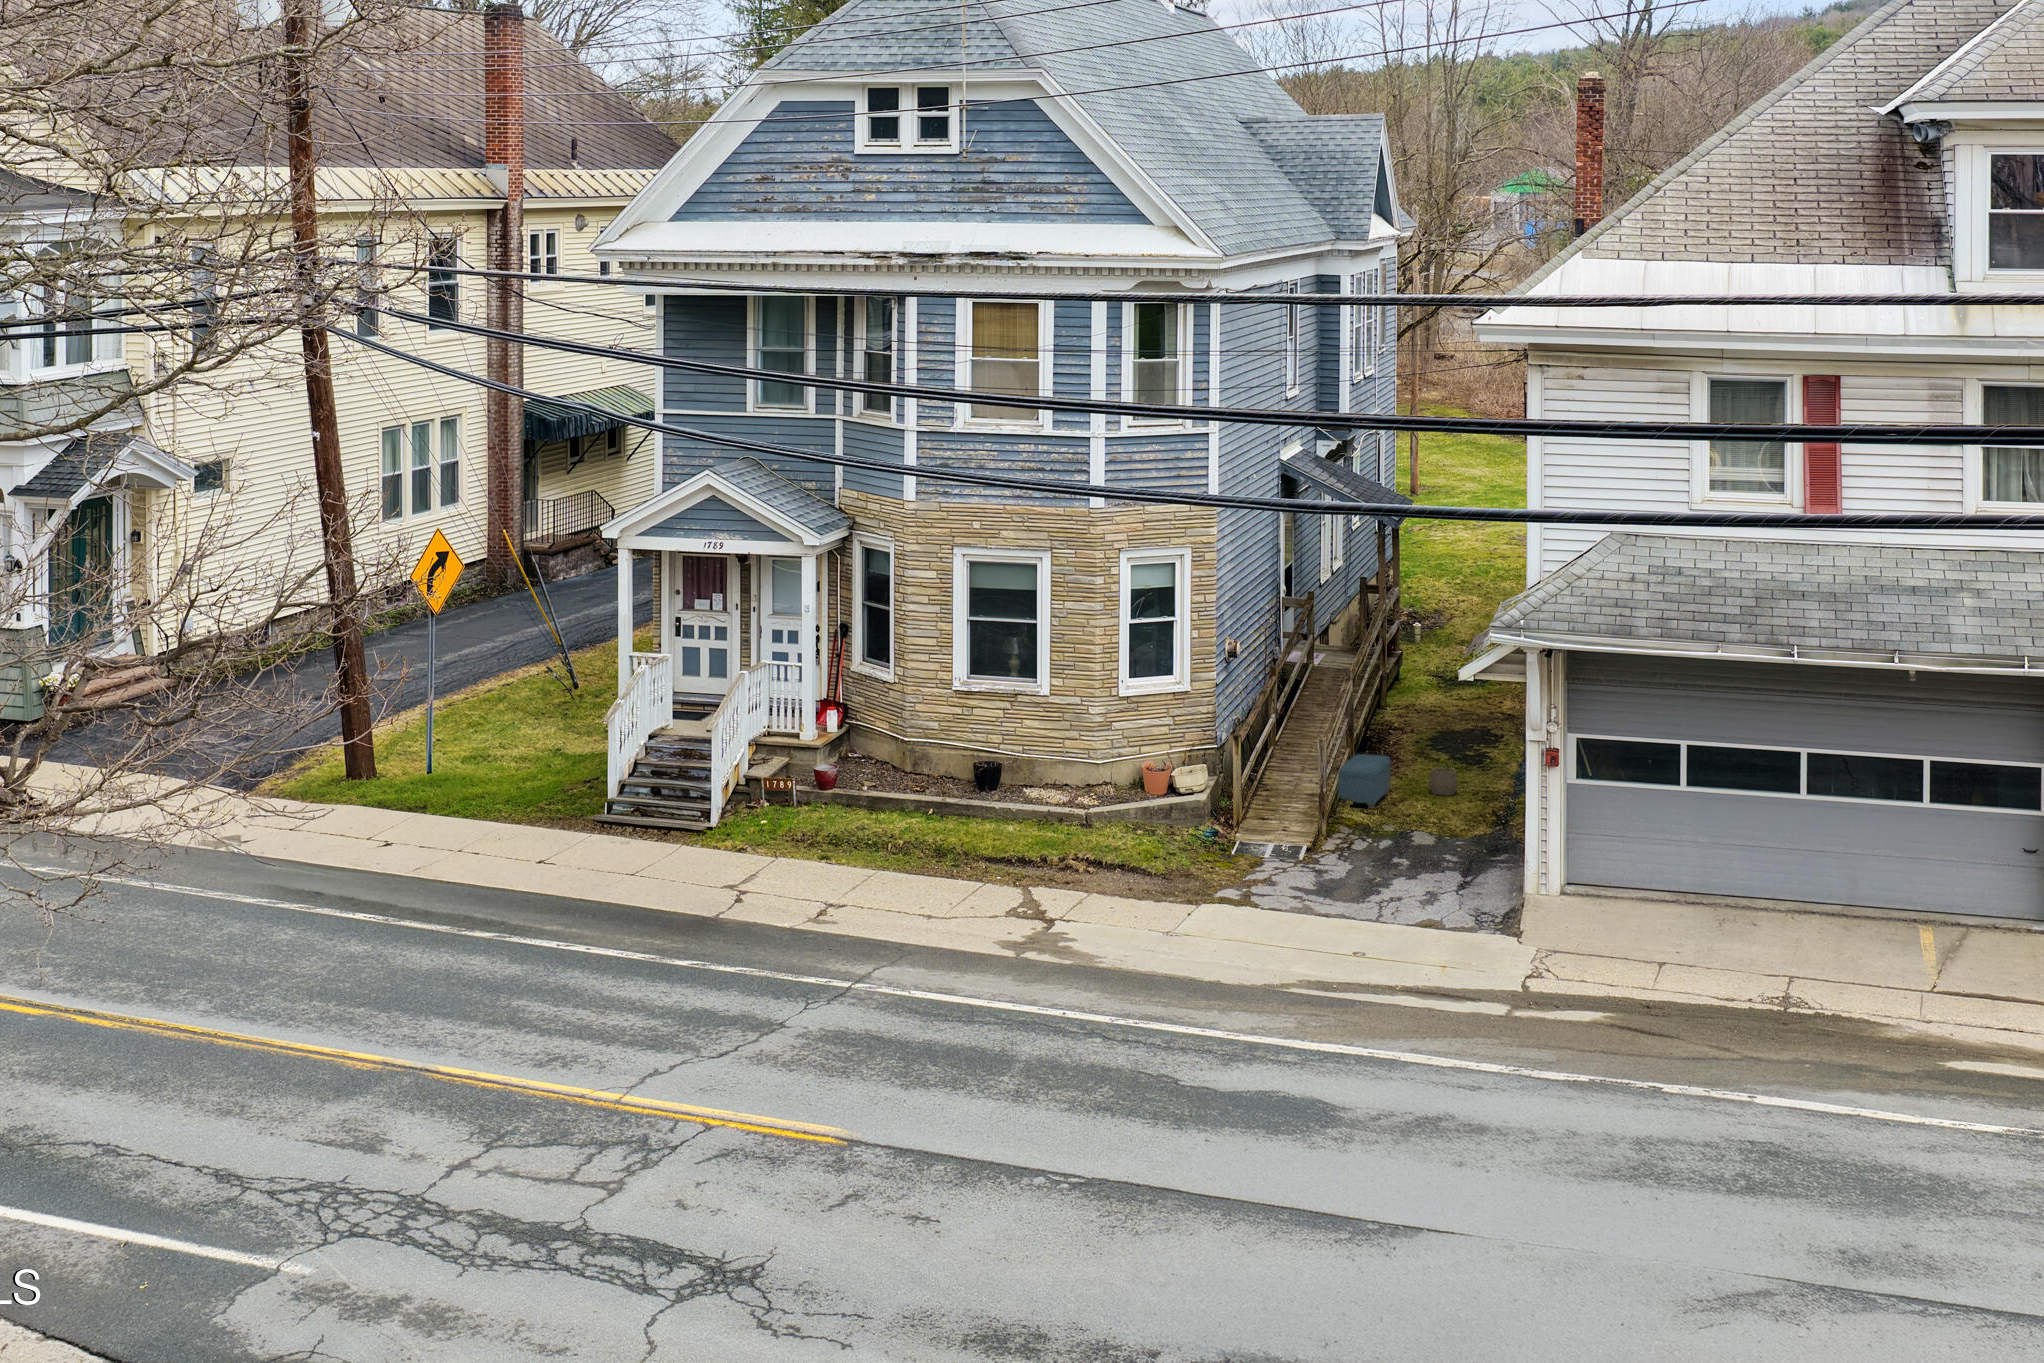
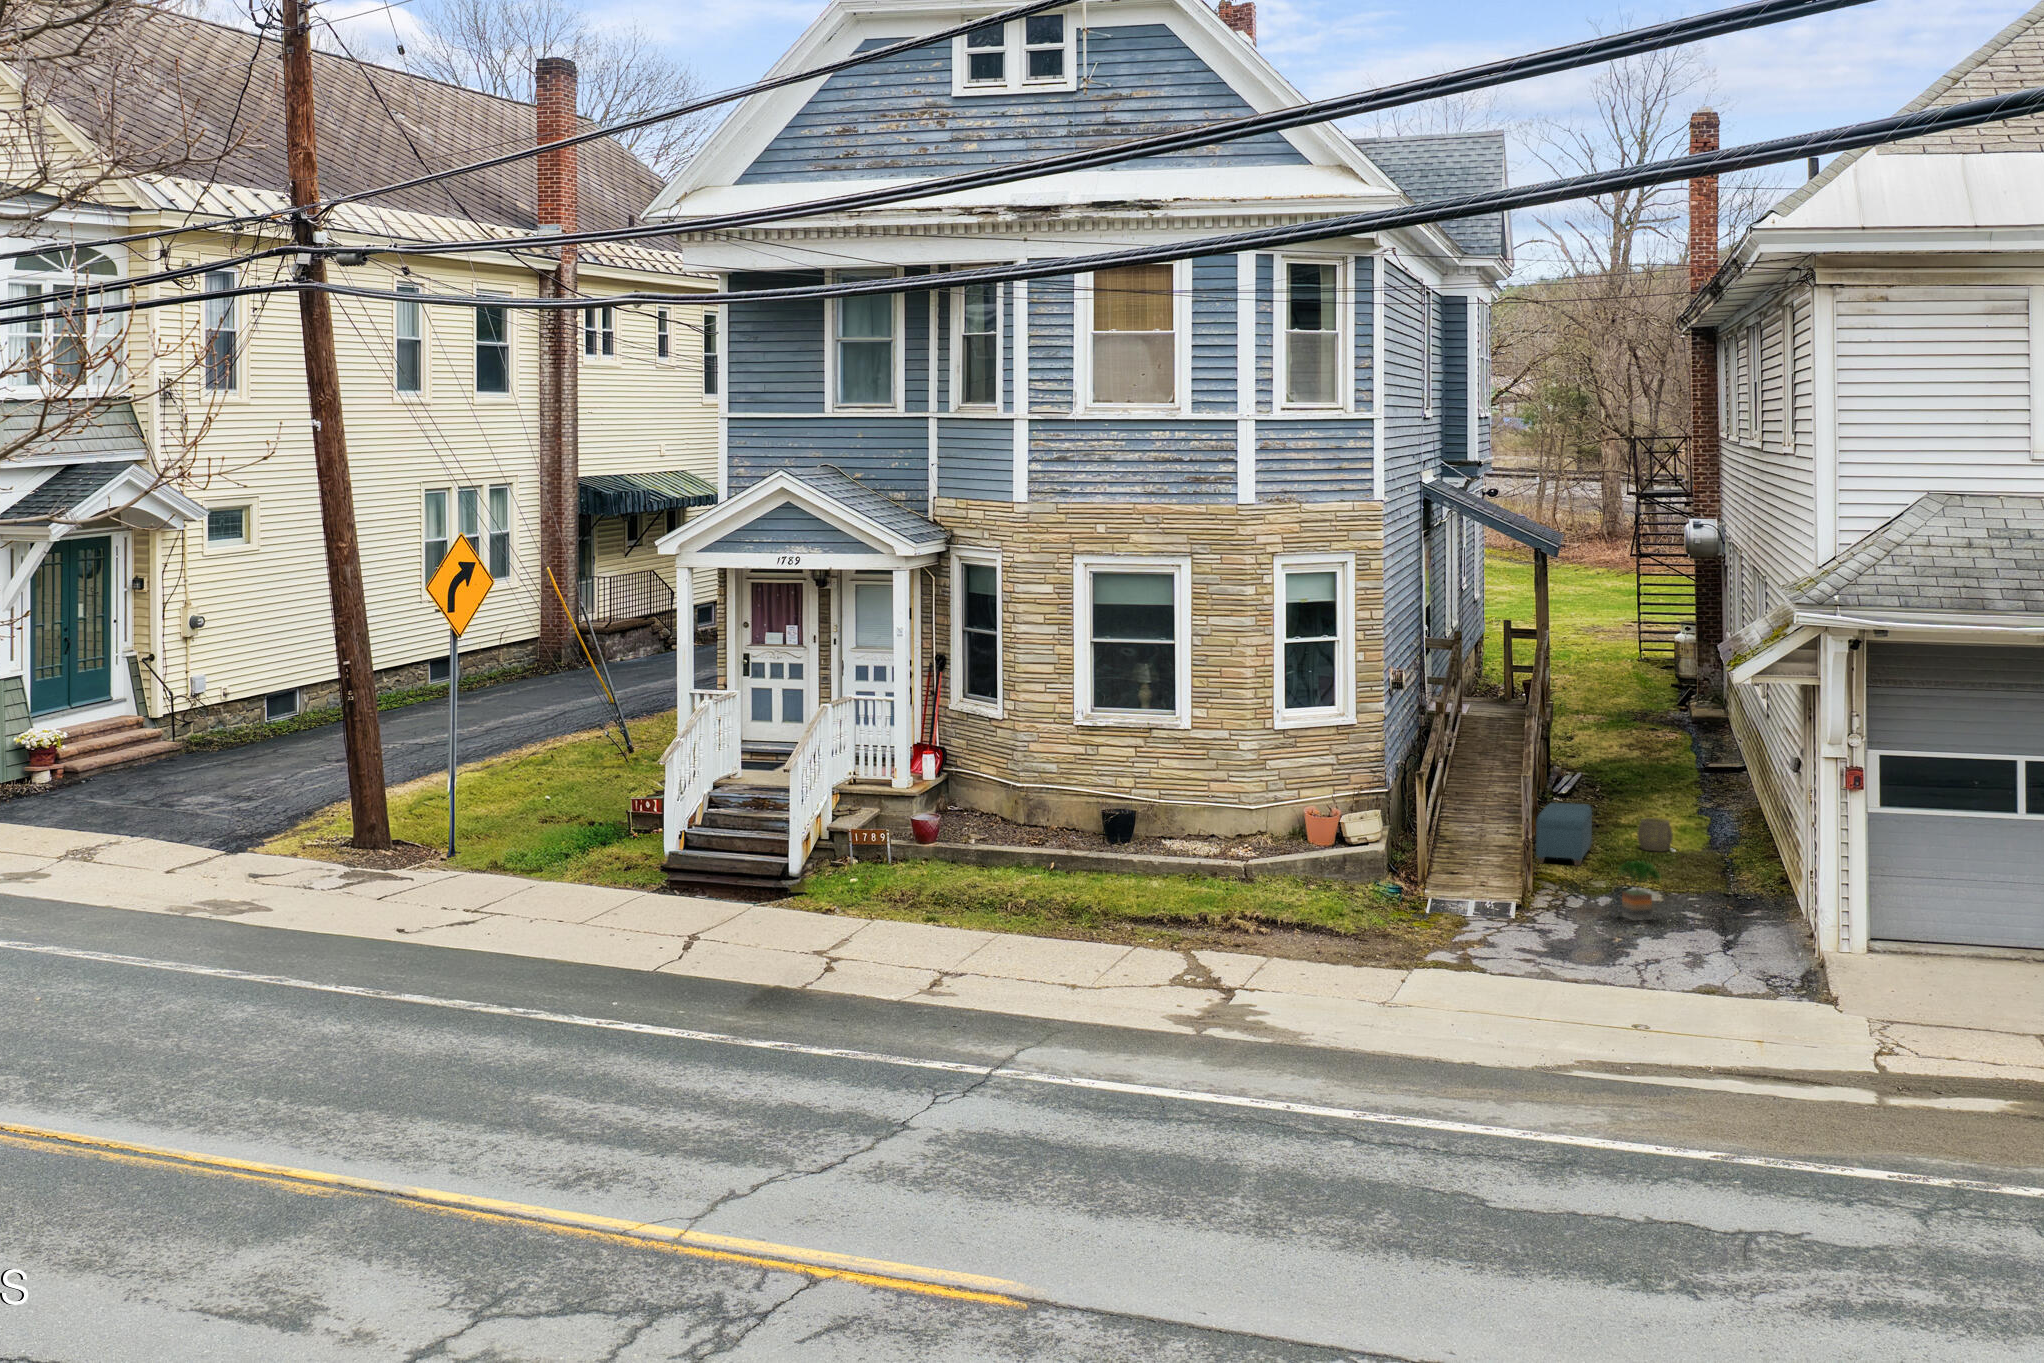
potted tree: none [1382,812,1416,861] -> present [1619,861,1661,921]

